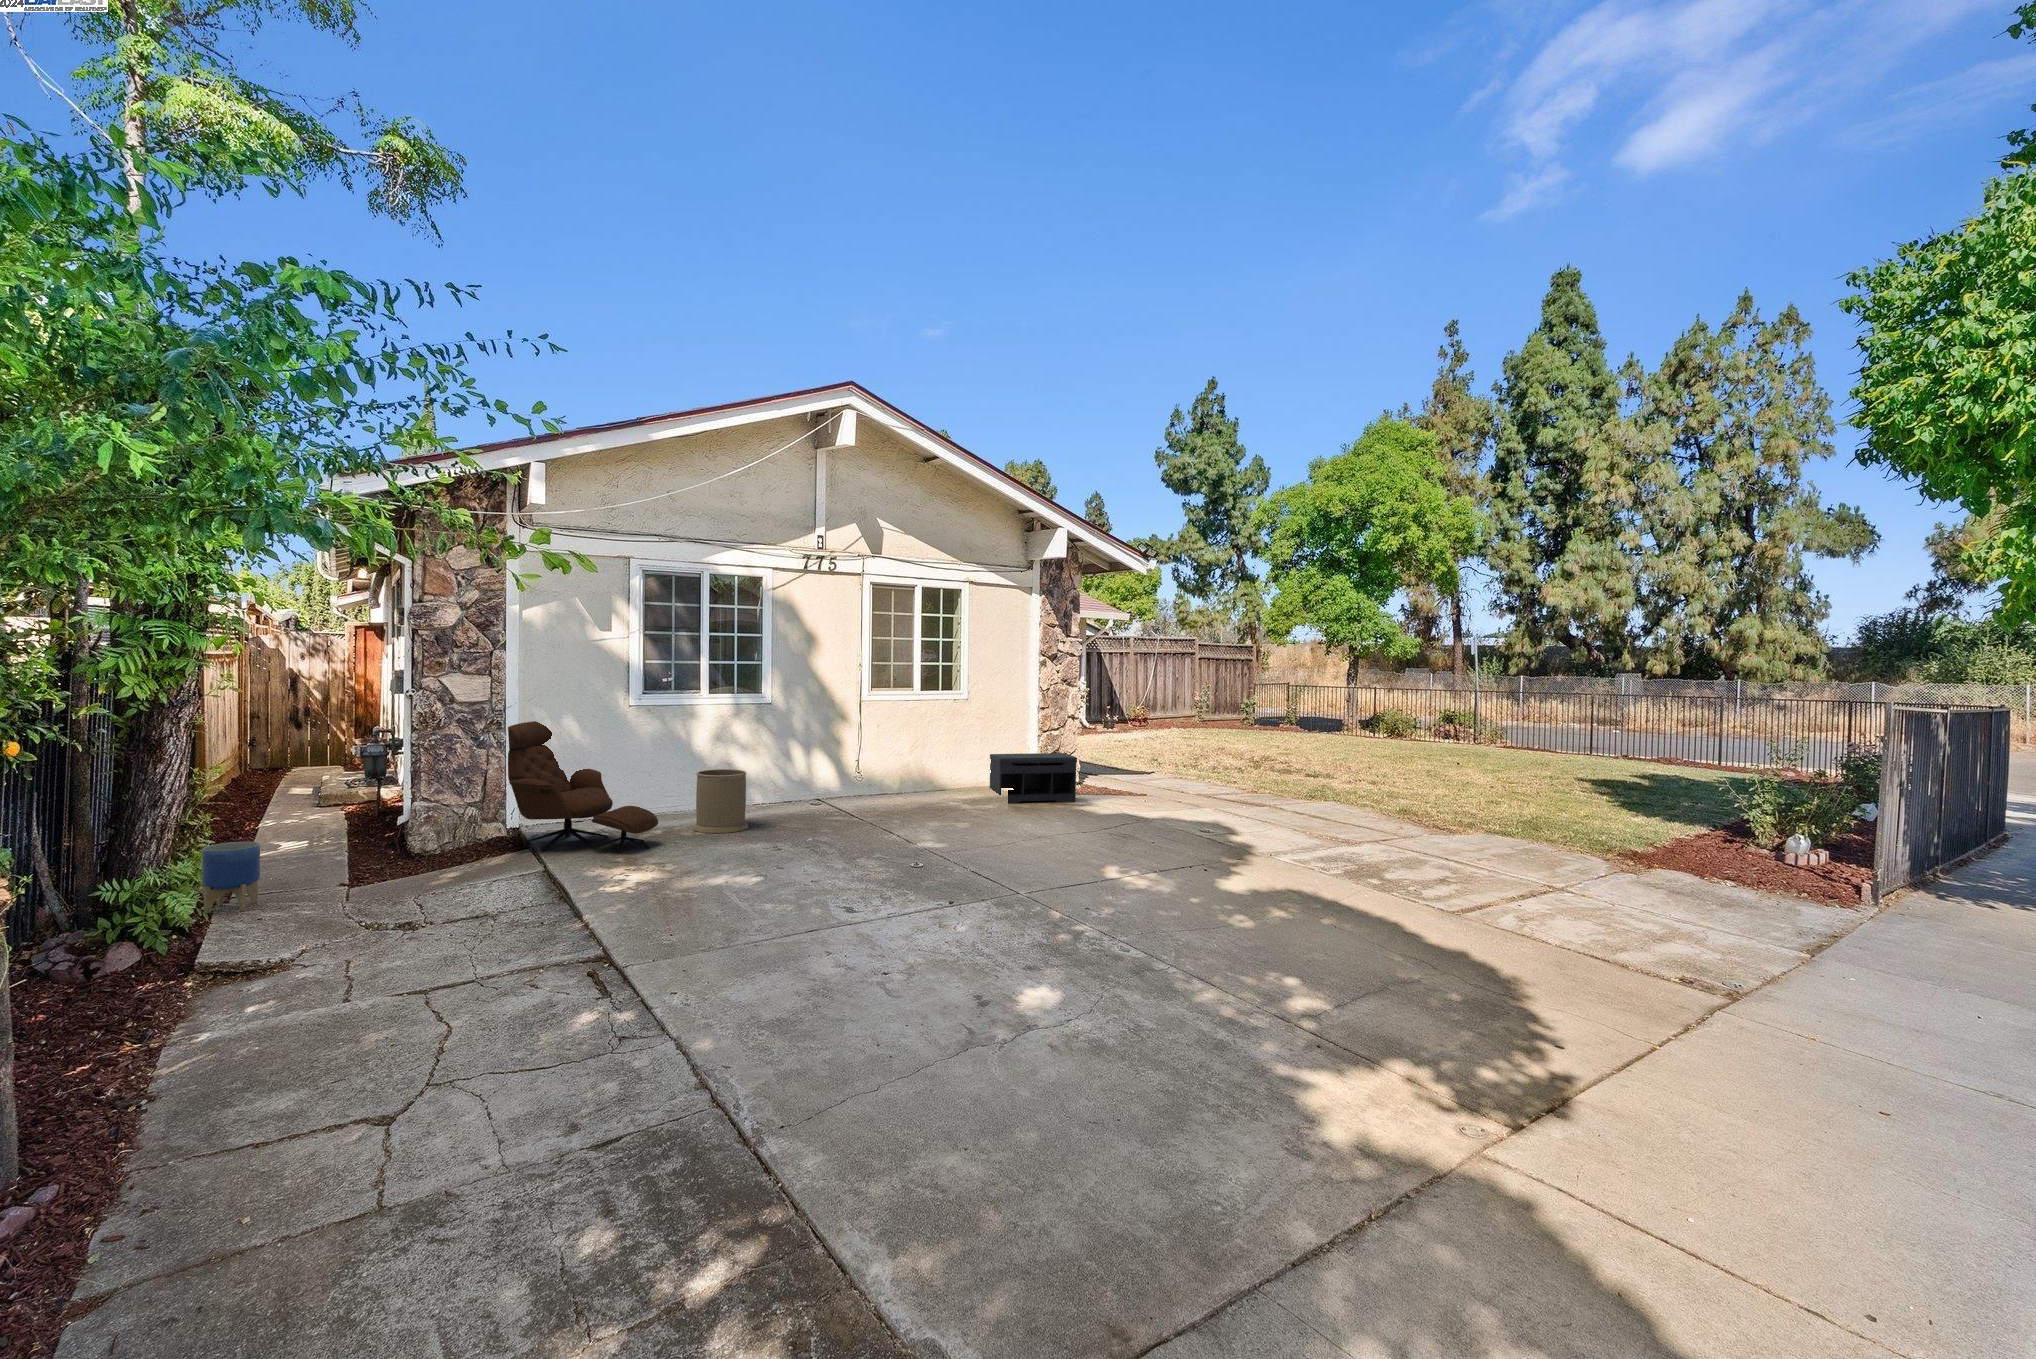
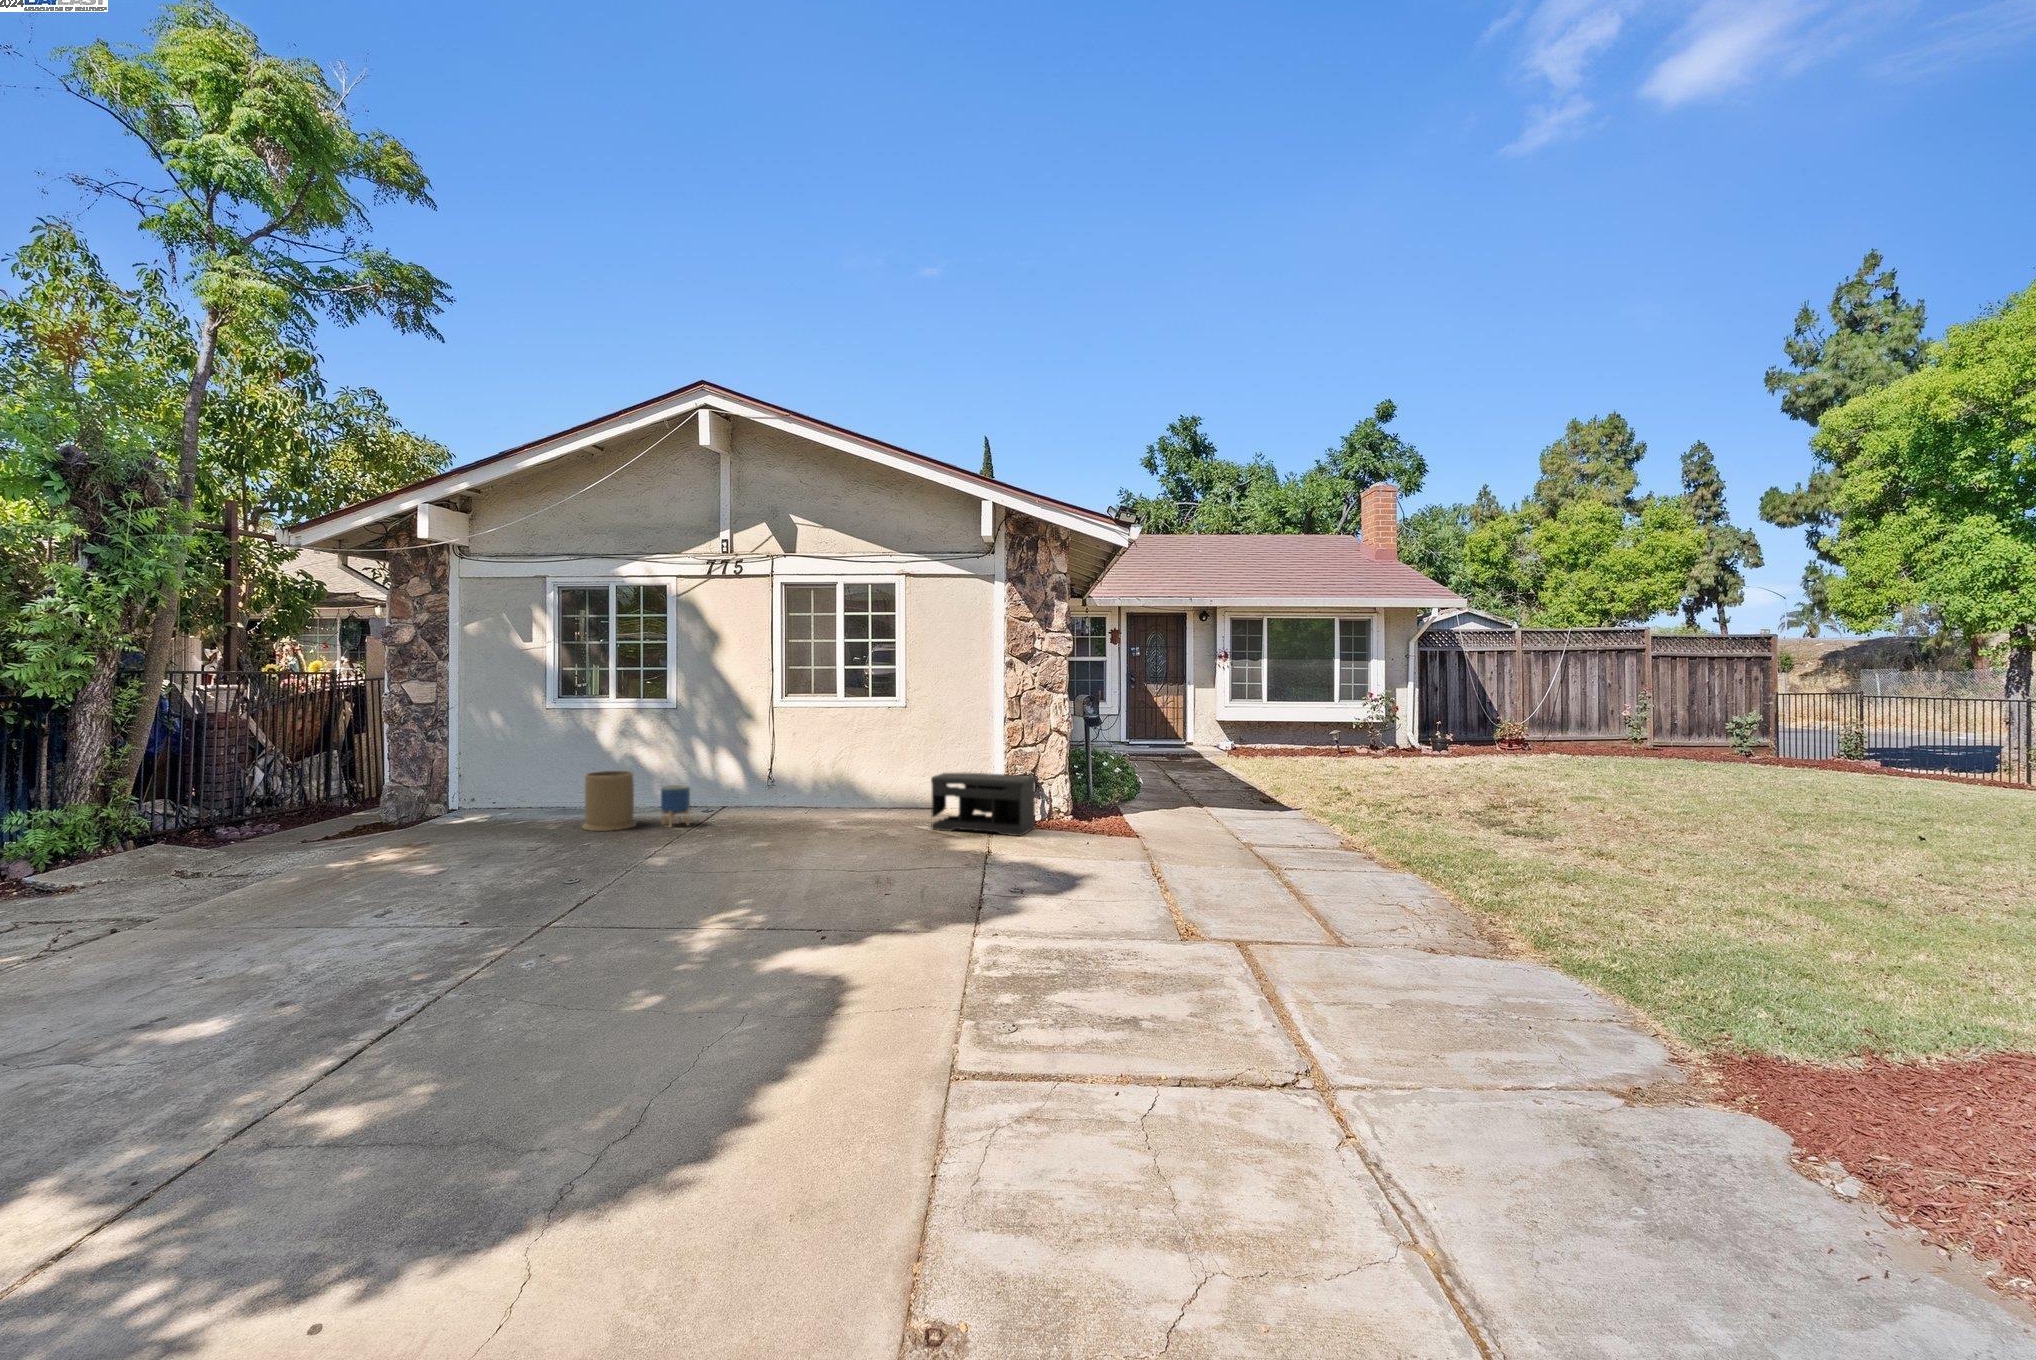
lounge chair: present [508,721,658,853] -> none [420,721,521,838]
planter: present [202,842,260,913] -> present [661,785,690,827]

